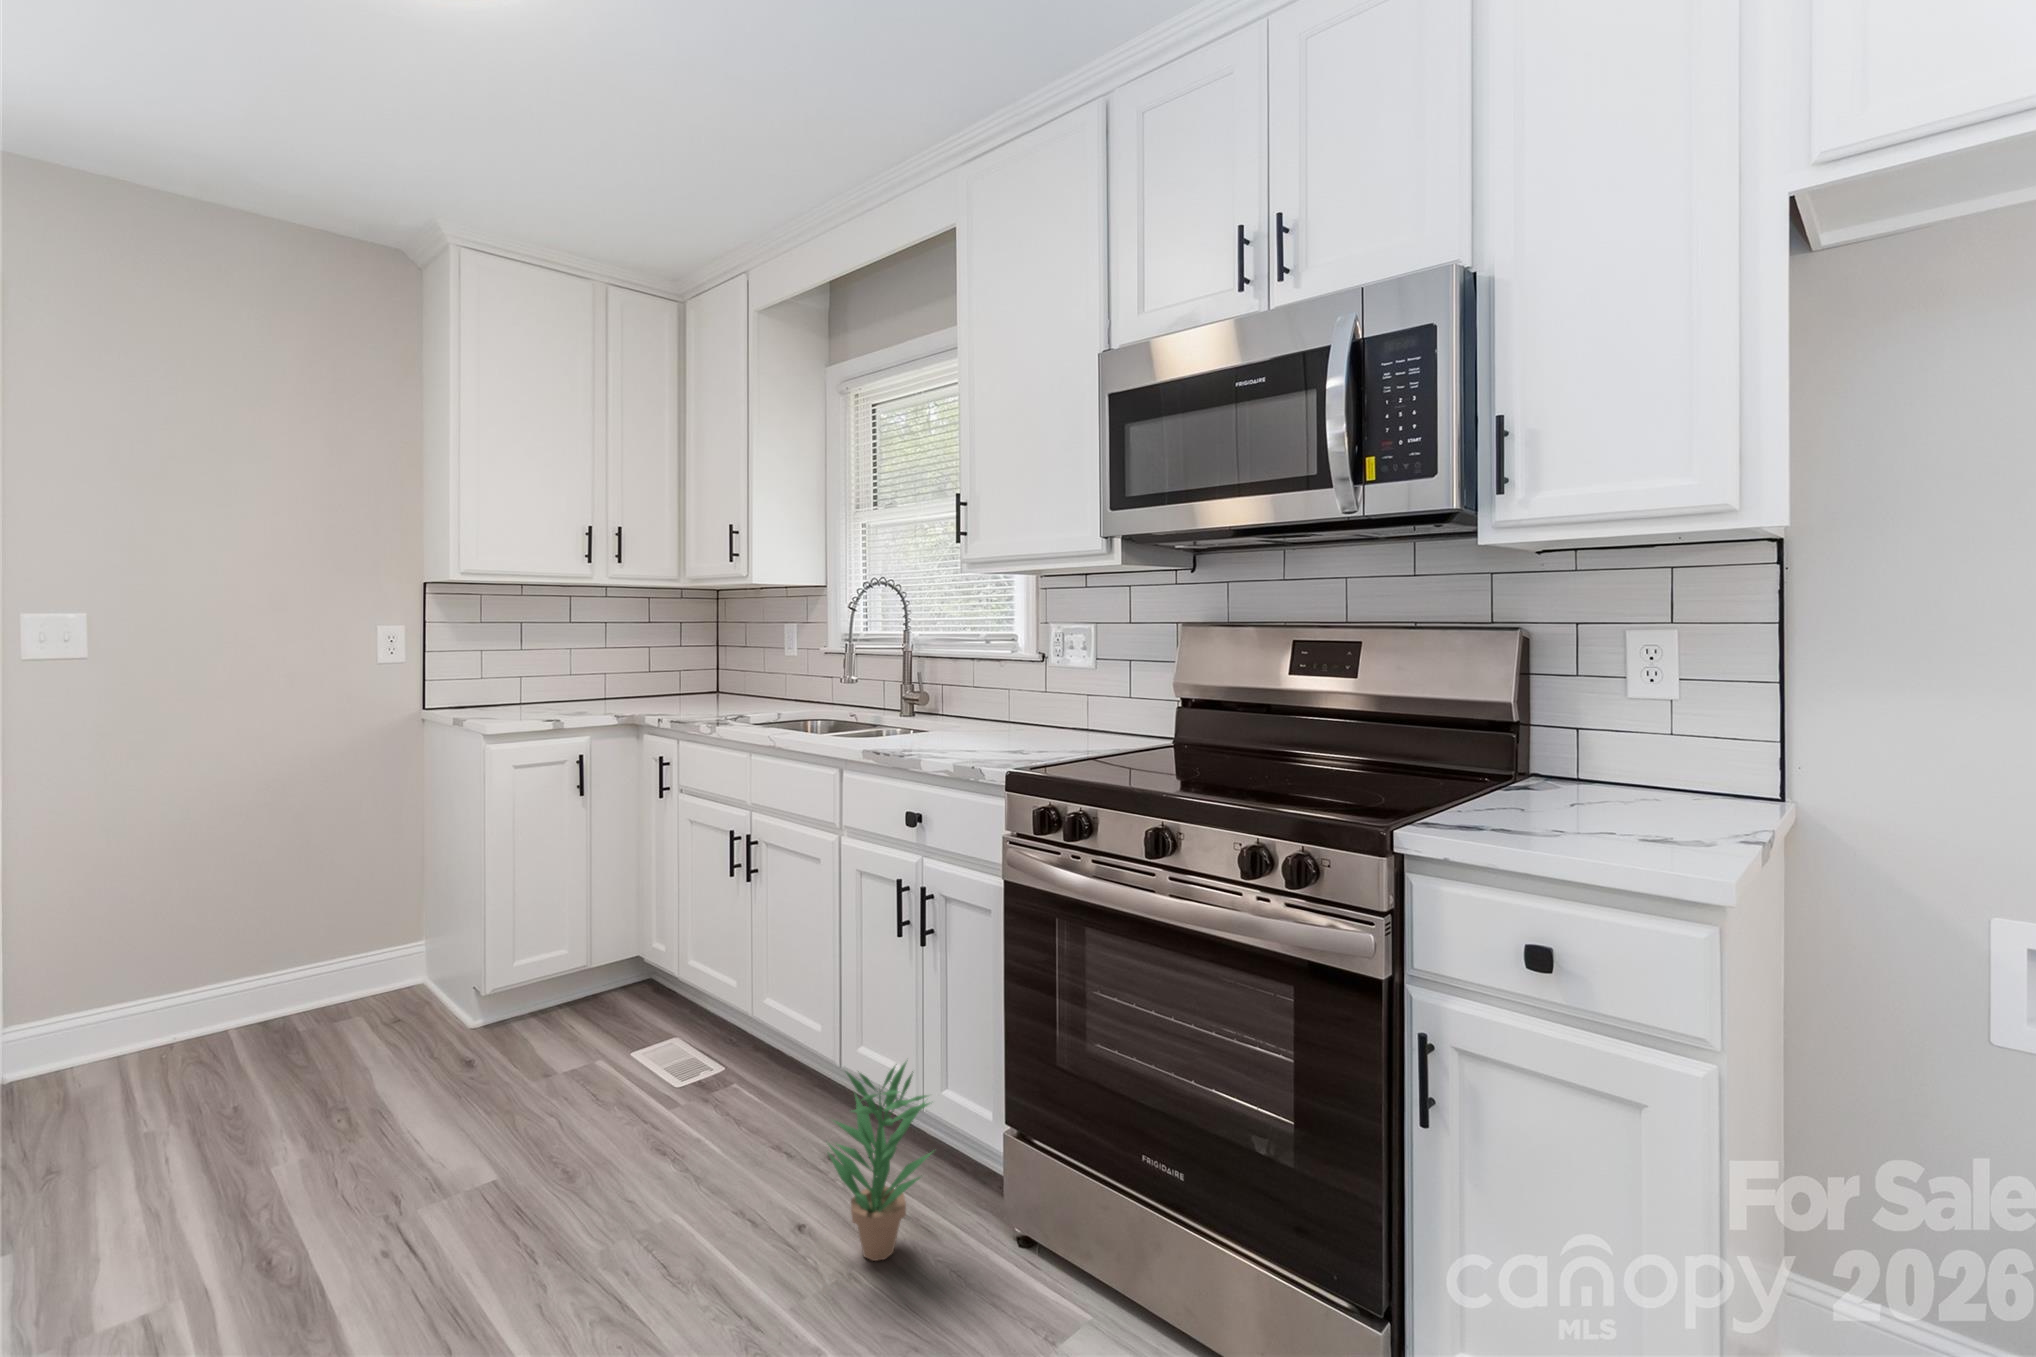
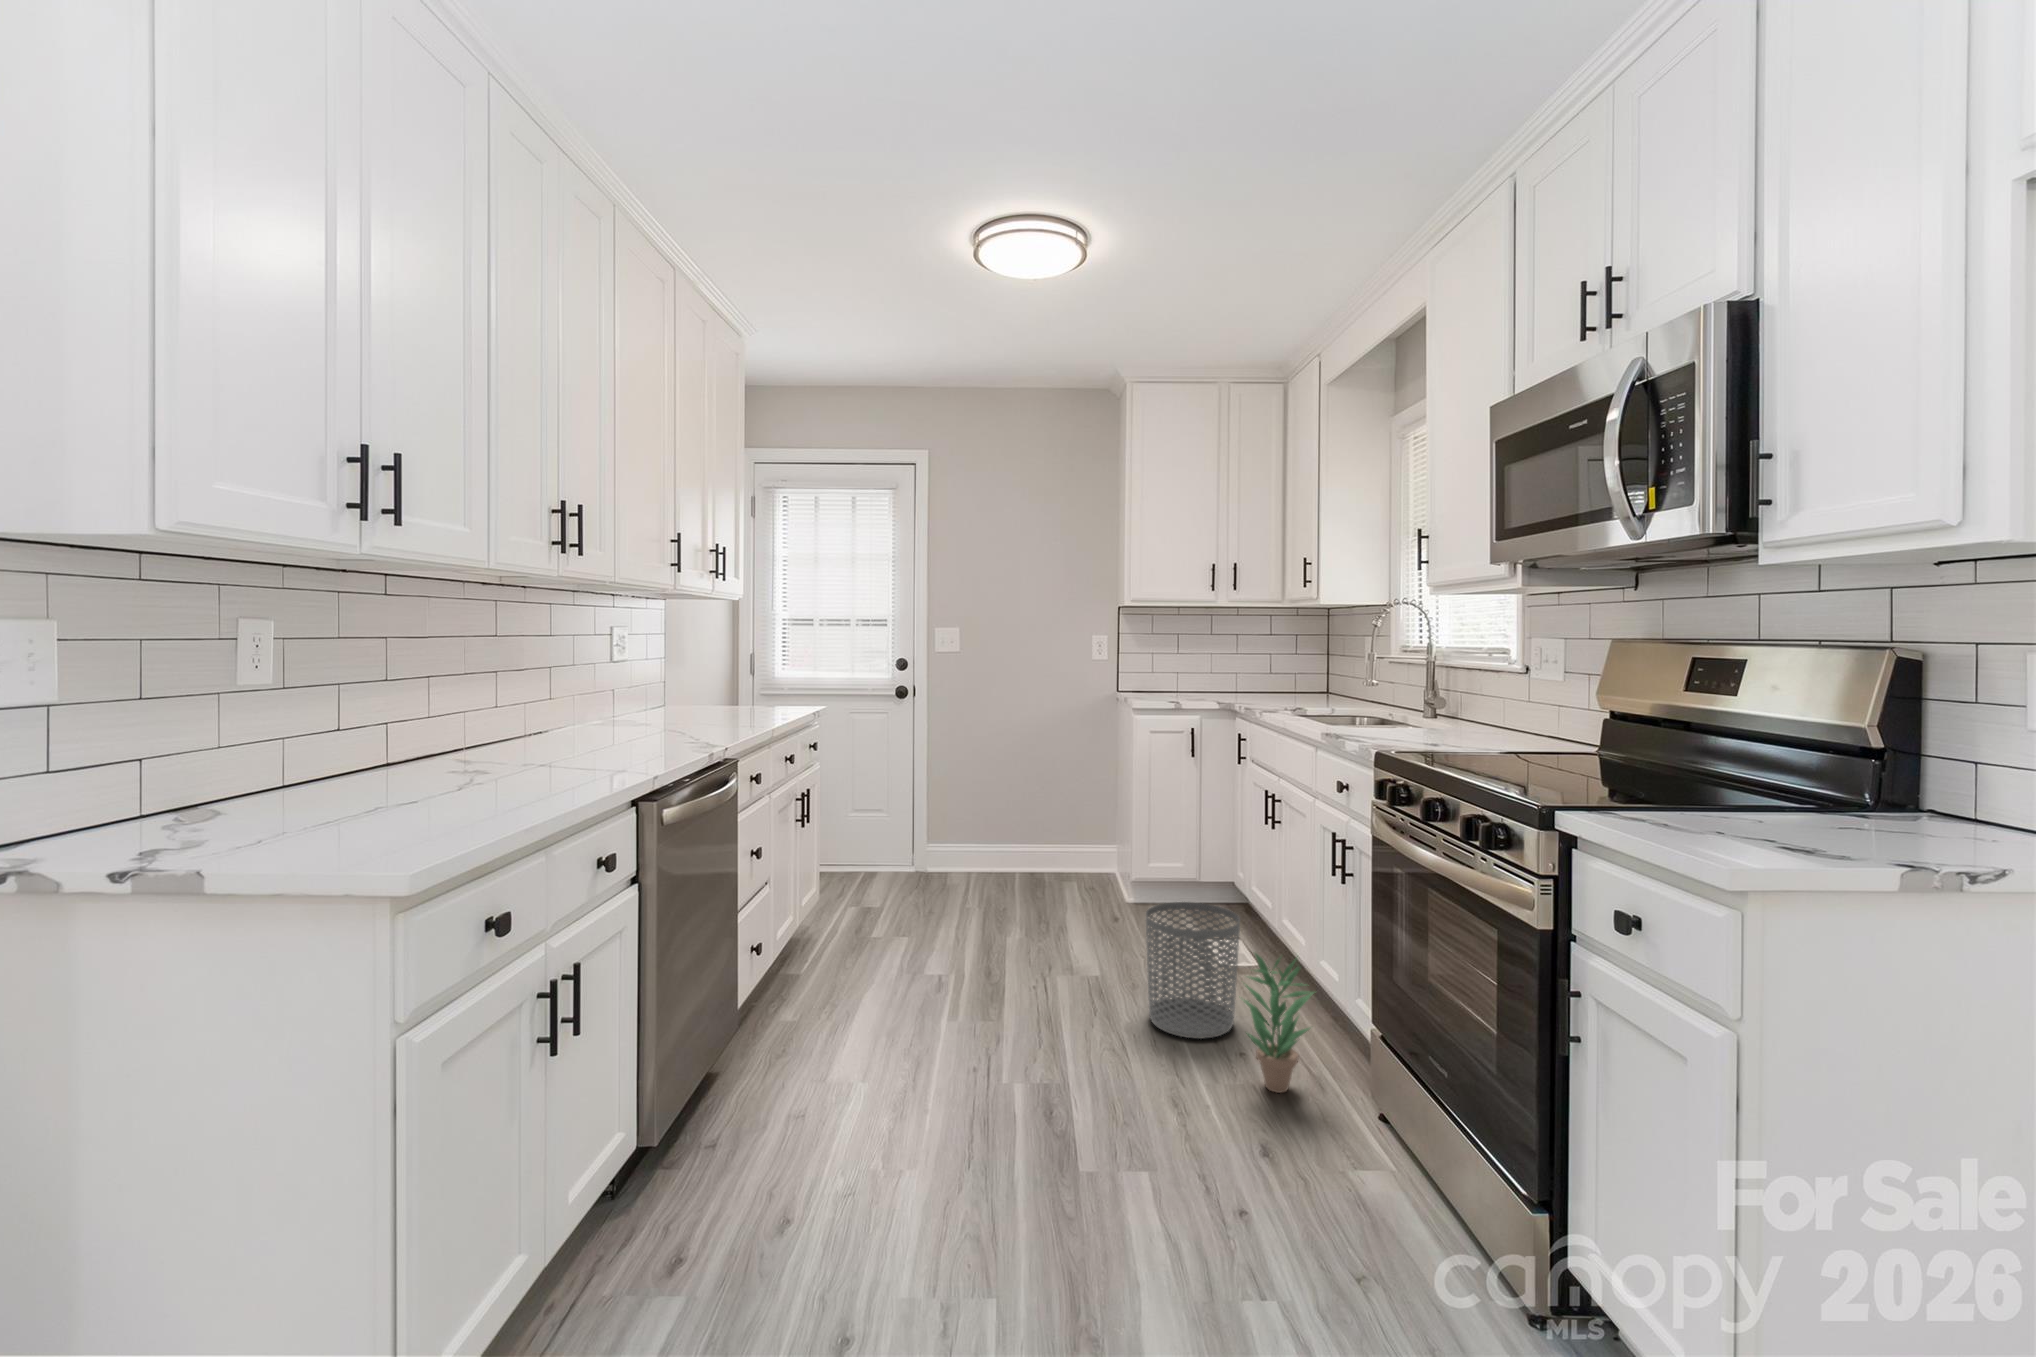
waste bin: none [624,1011,772,1232] -> present [1146,902,1240,1039]

